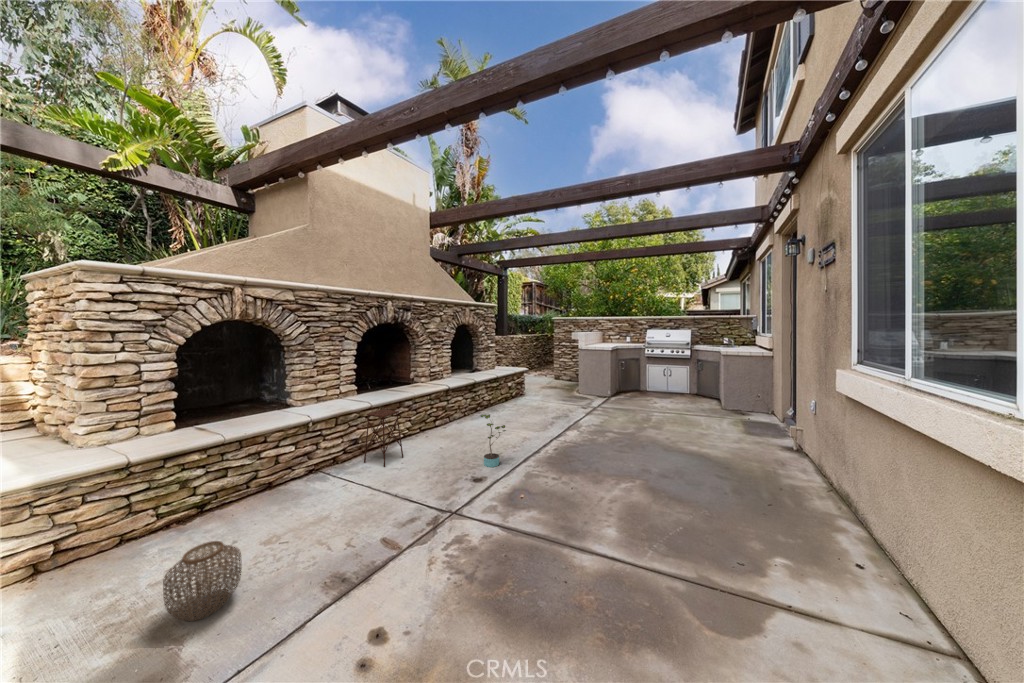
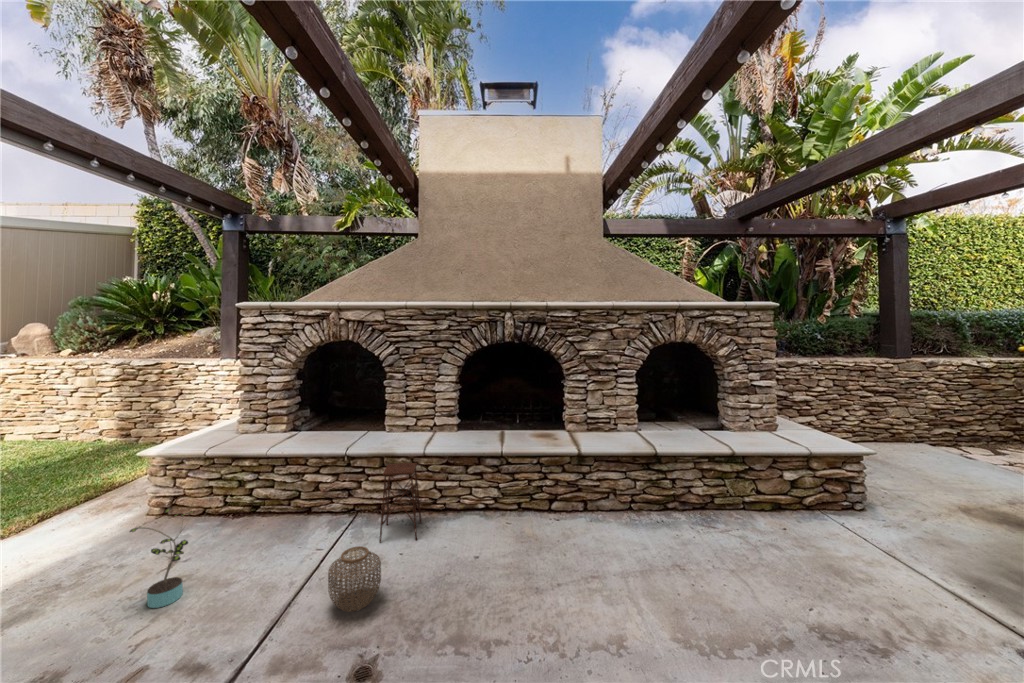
potted plant: present [481,415,506,467] -> present [130,508,191,608]
woven basket: present [163,541,242,621] -> present [328,546,381,612]

